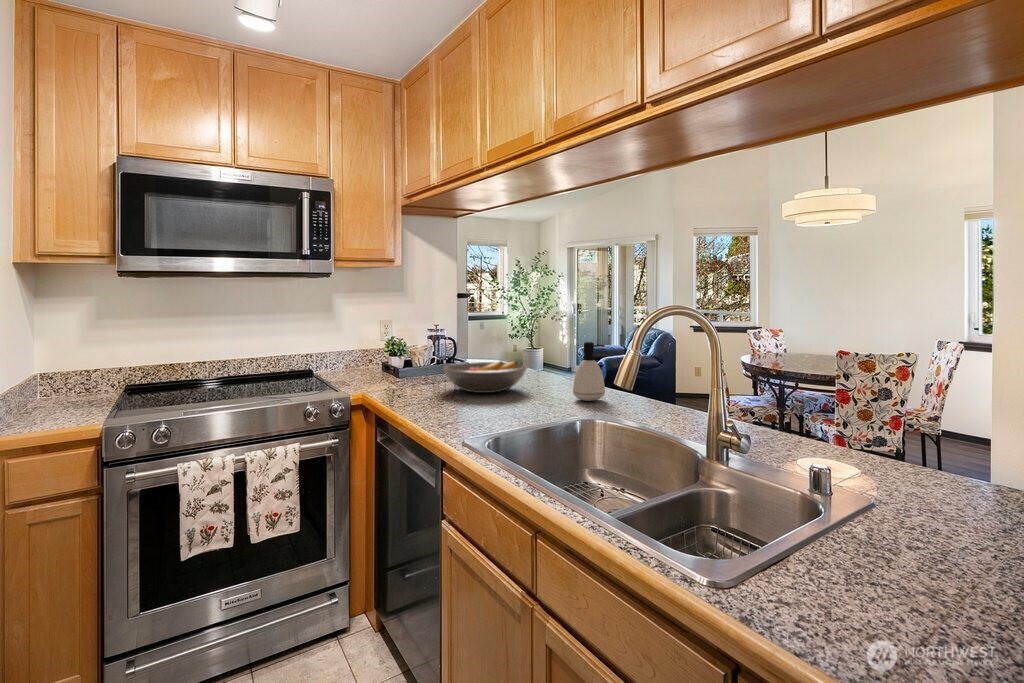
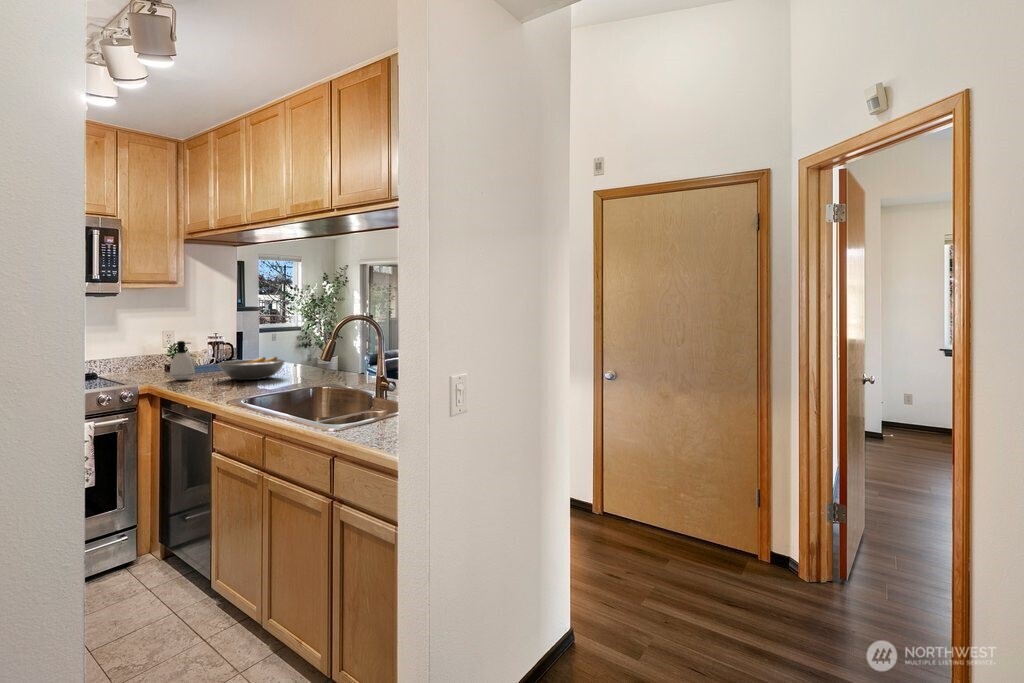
soap dispenser: present [573,342,605,401] -> present [170,341,195,380]

